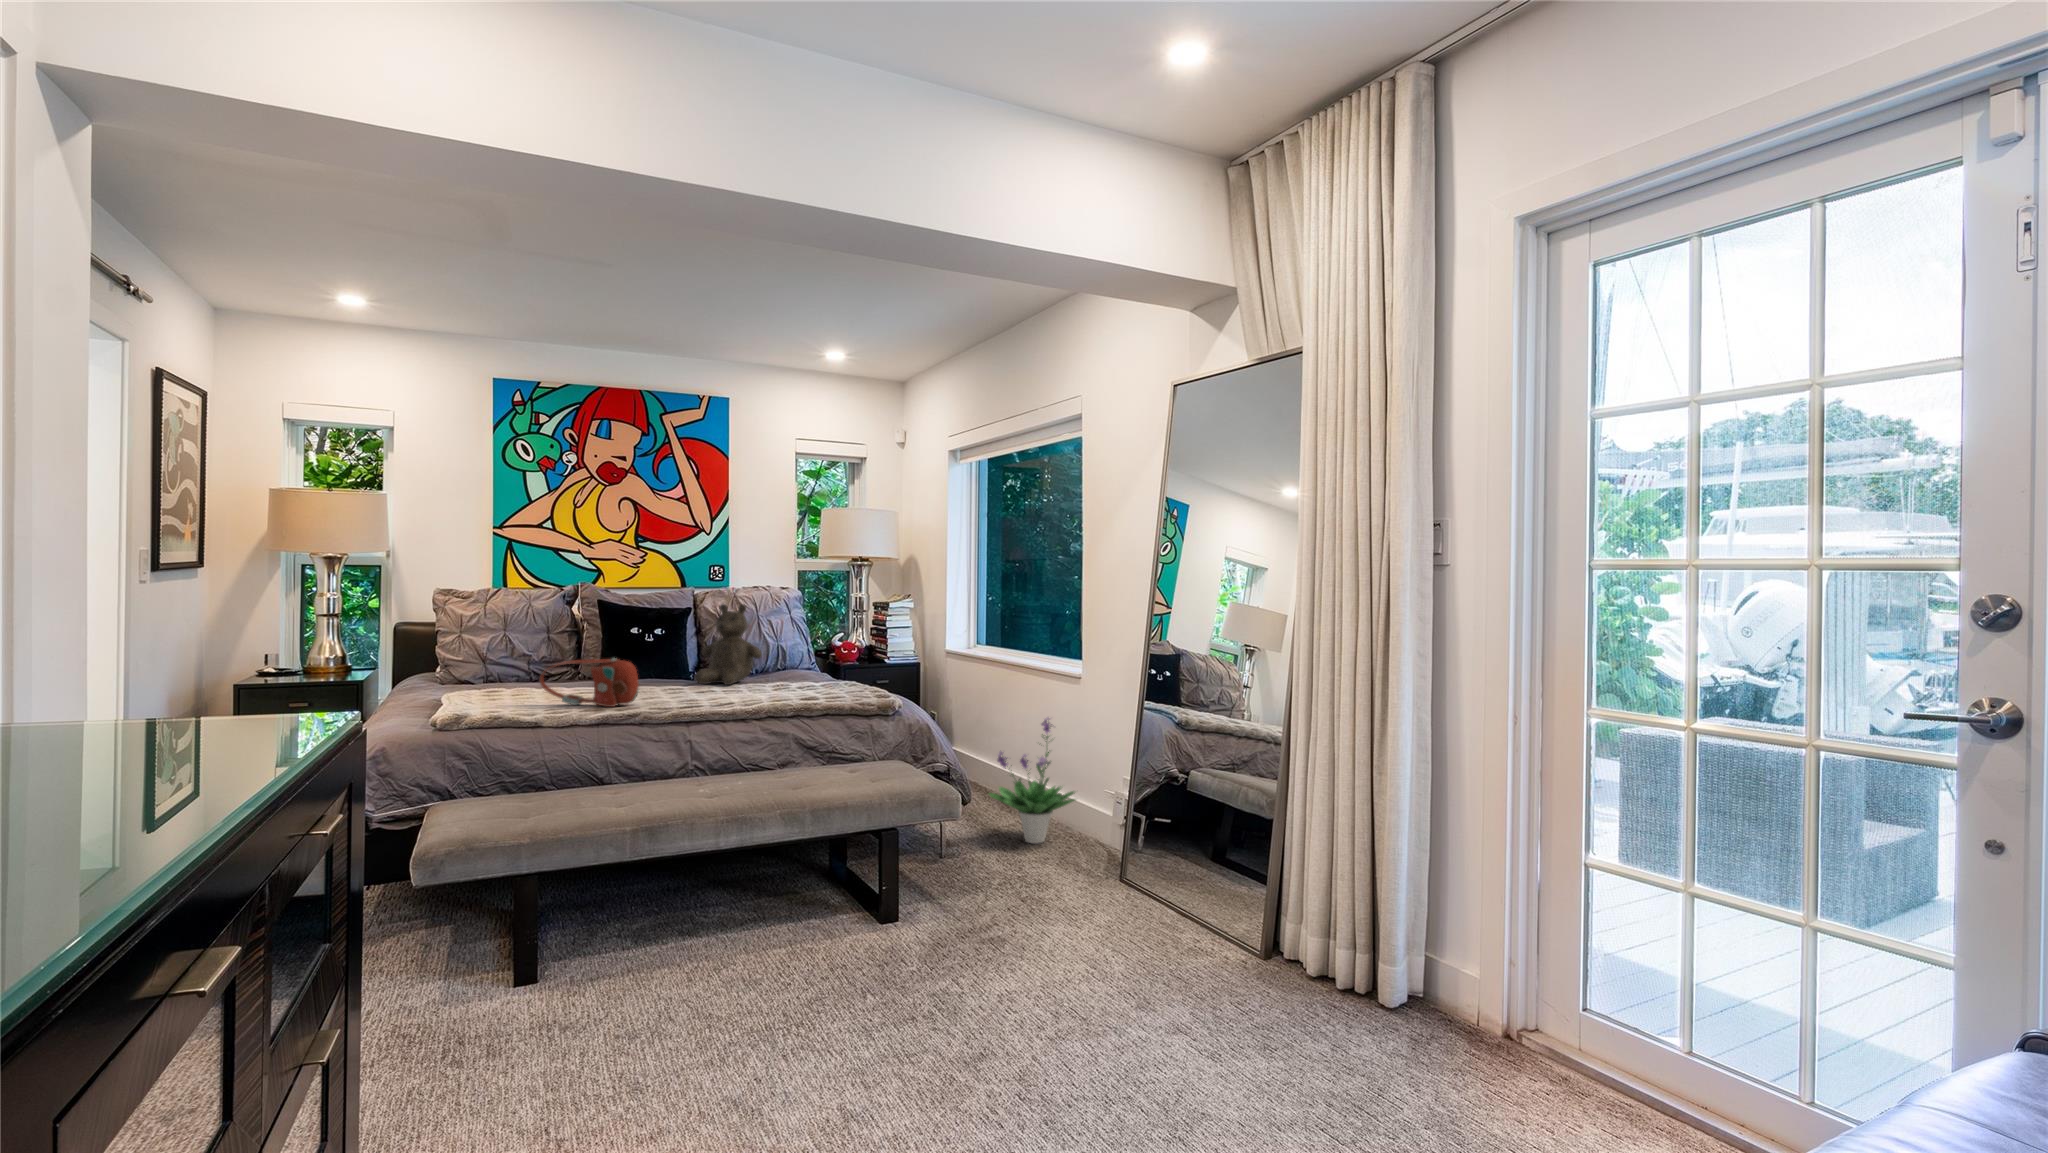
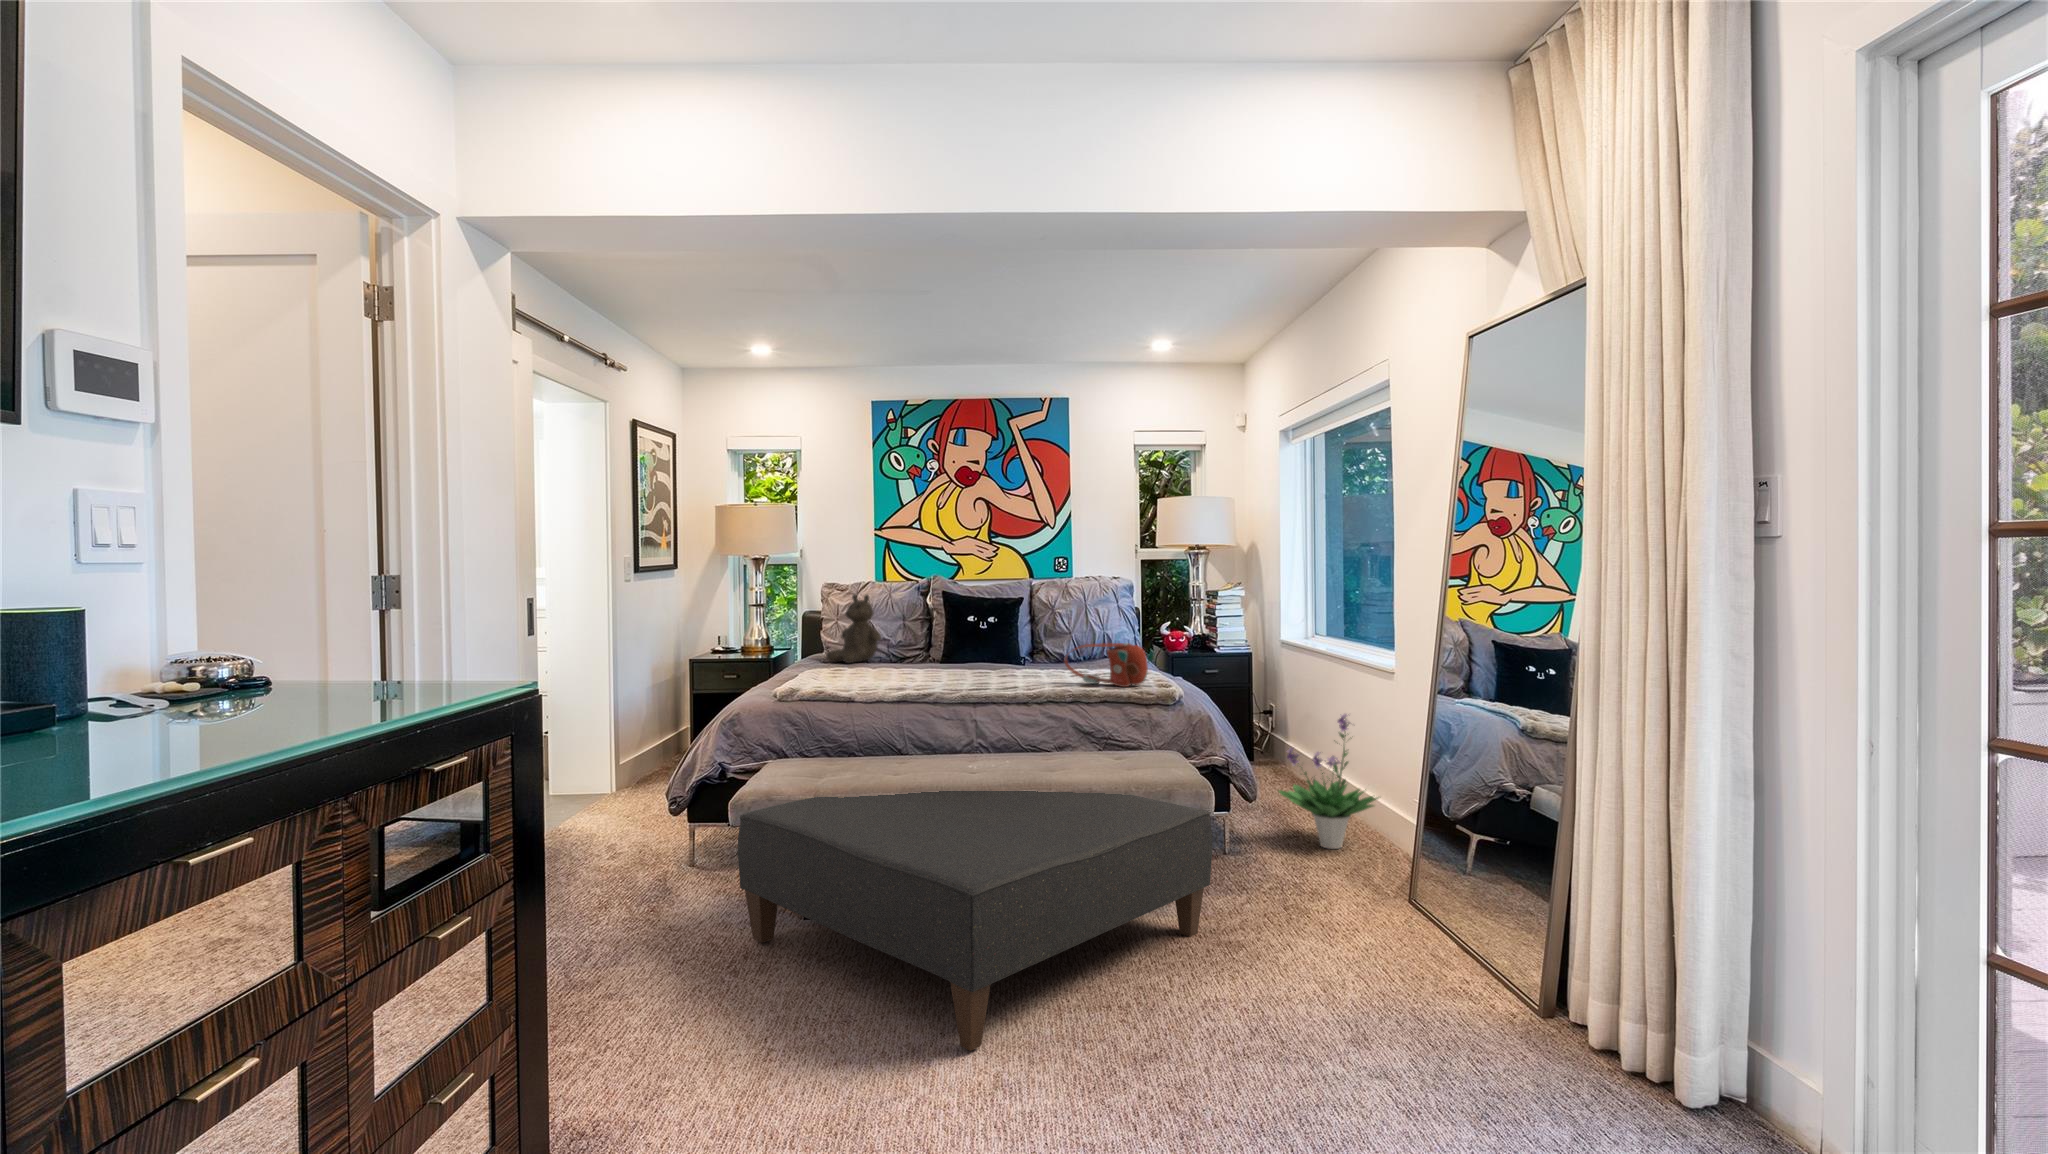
teddy bear: present [694,604,762,685] -> present [826,594,881,663]
handbag: present [540,658,639,707] -> present [1064,643,1148,687]
ottoman: none [437,790,976,1090] -> present [738,791,1212,1051]

